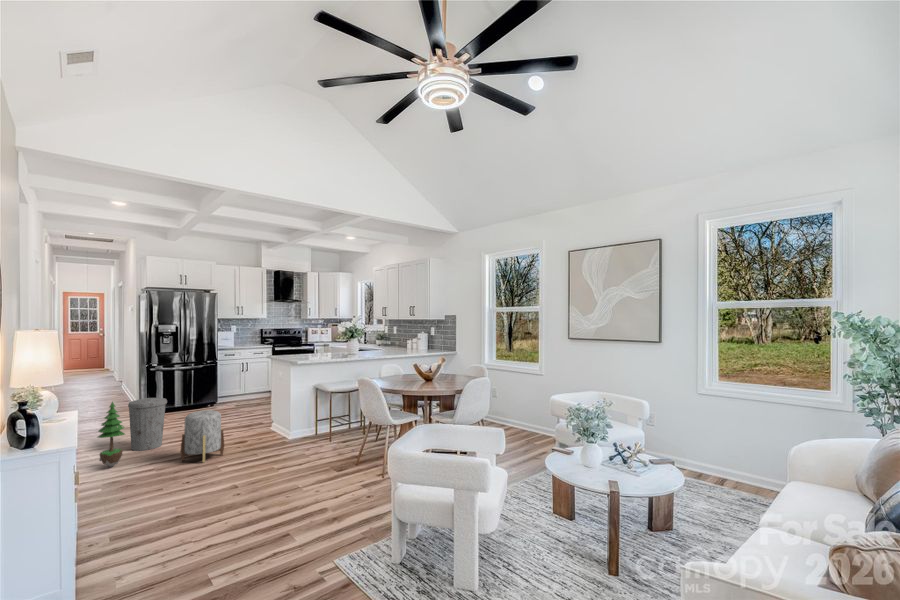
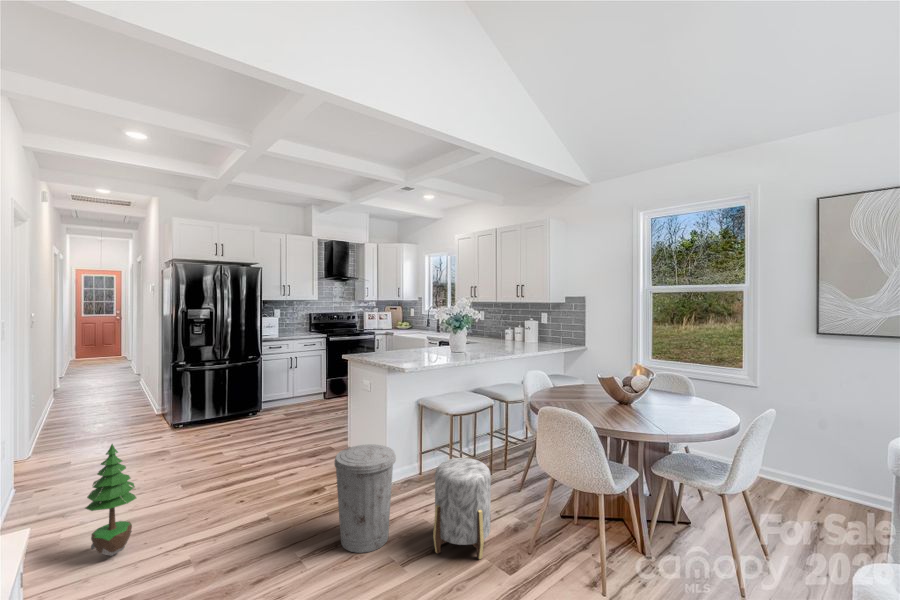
trash can: present [128,398,167,451] -> present [334,445,396,553]
stool: present [180,410,224,463] -> present [433,458,491,559]

